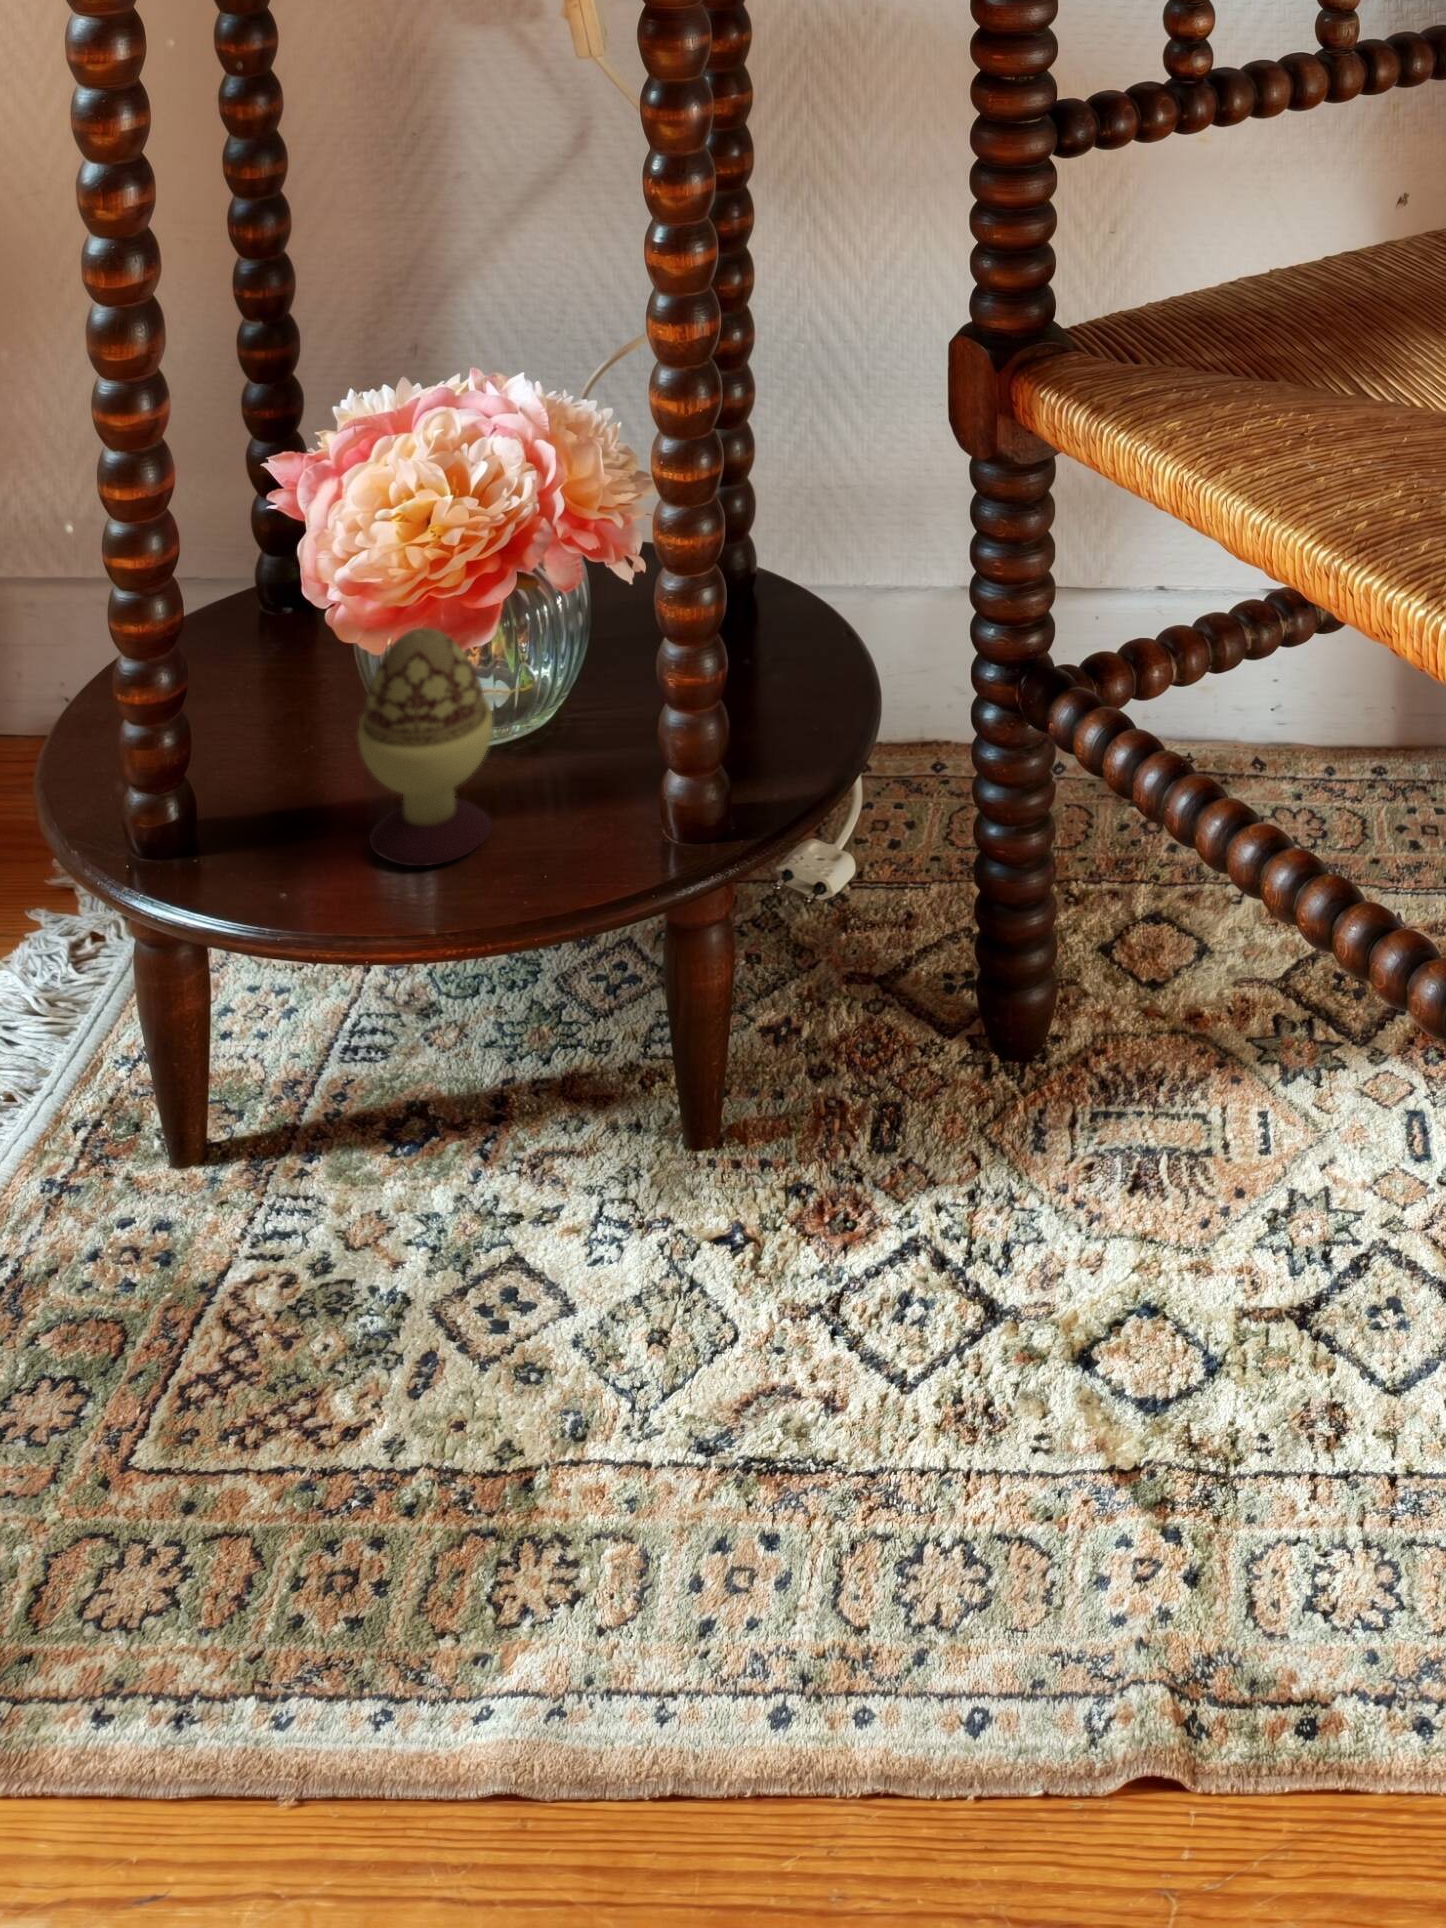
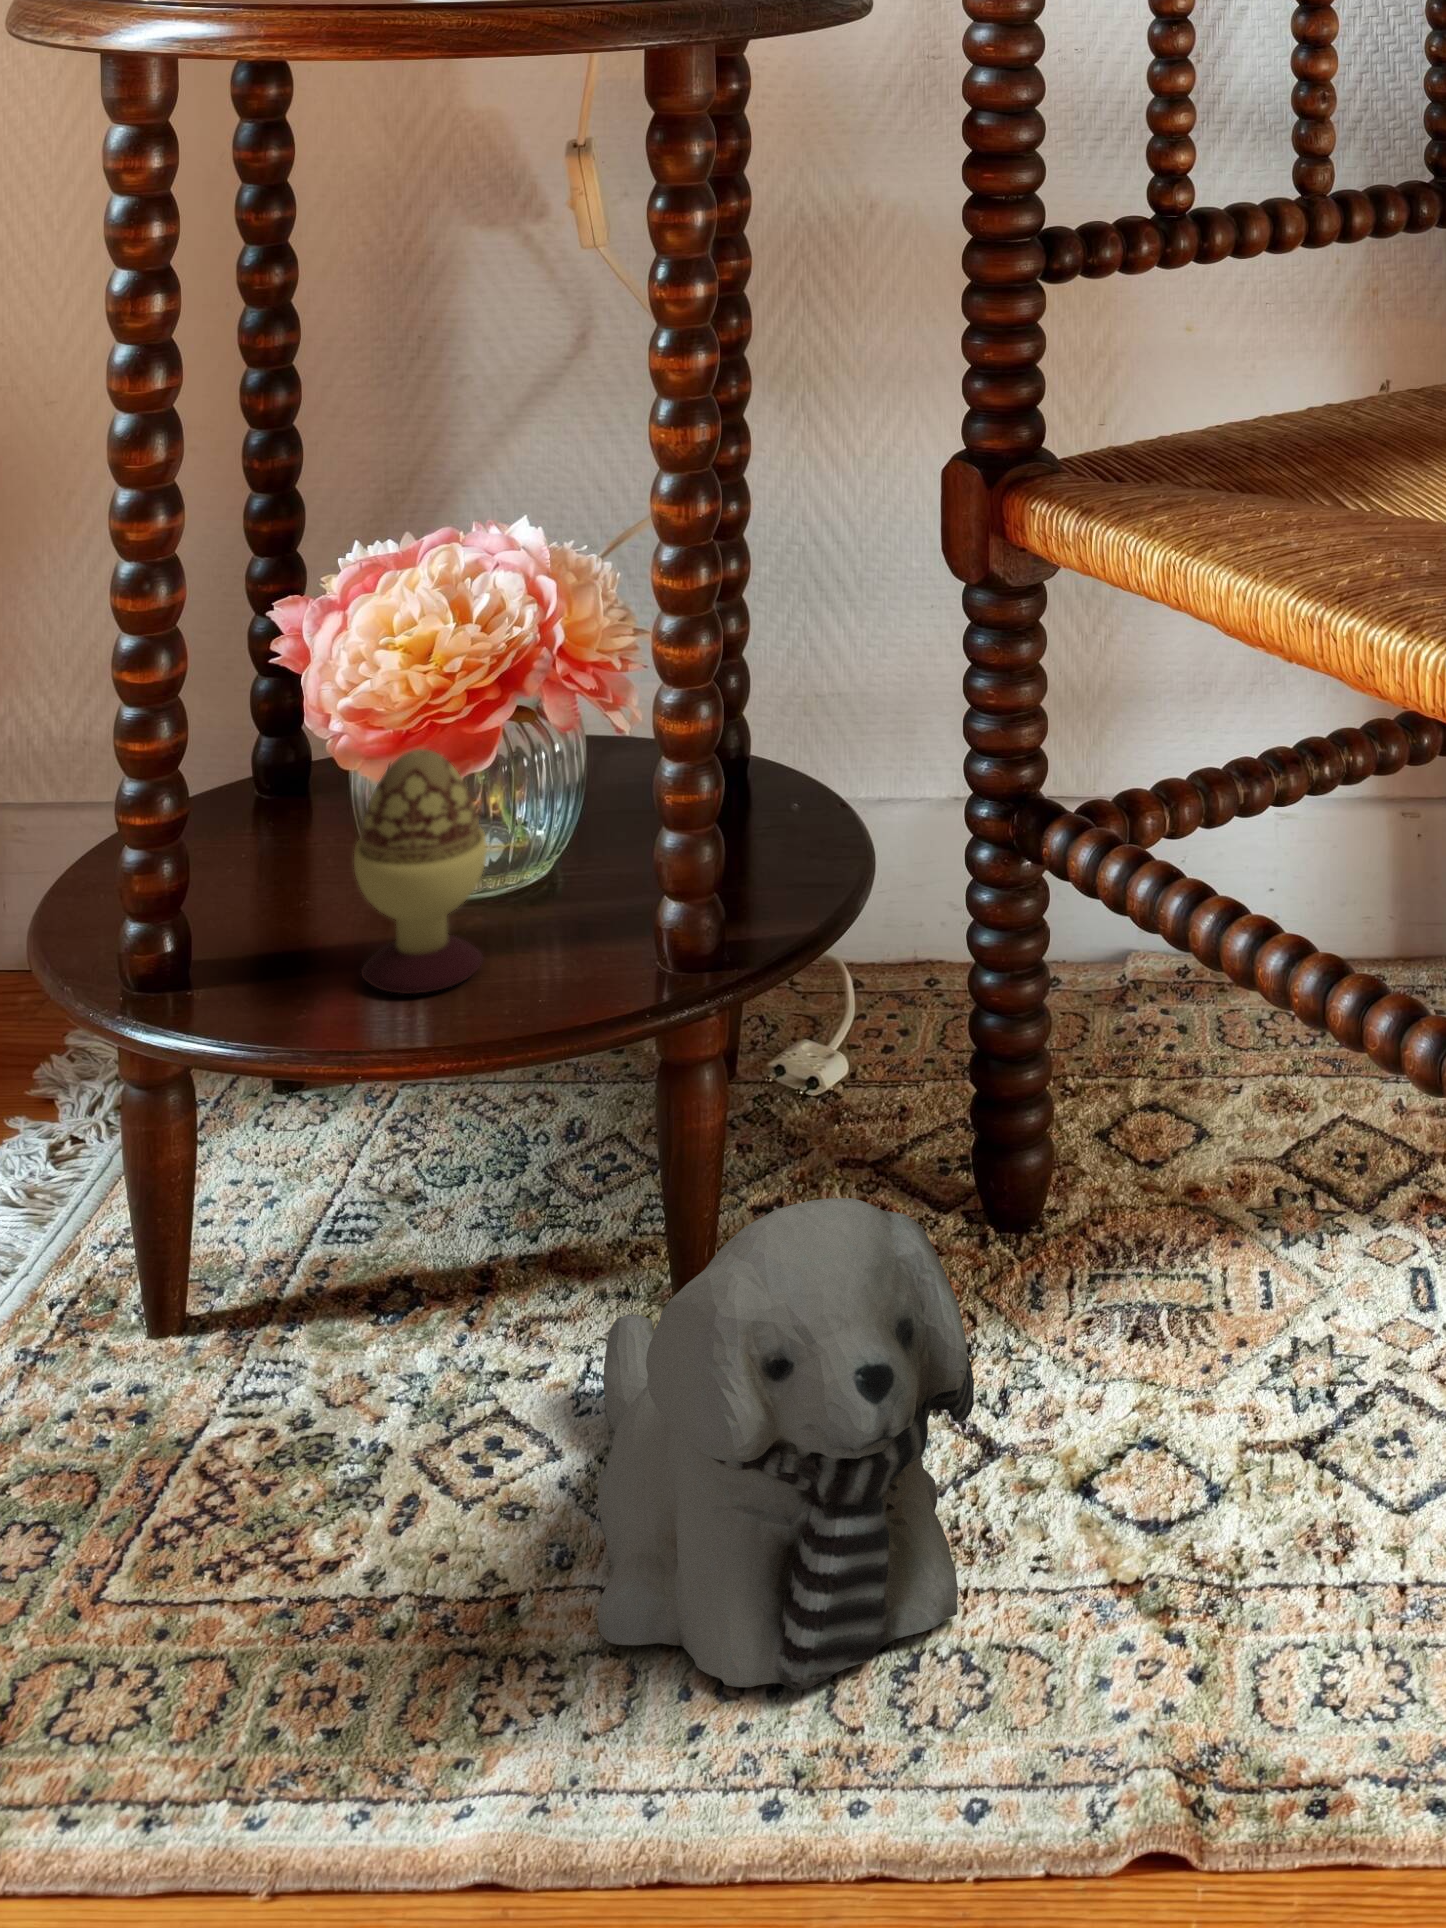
plush toy: none [611,1119,979,1586] -> present [598,1198,974,1691]

